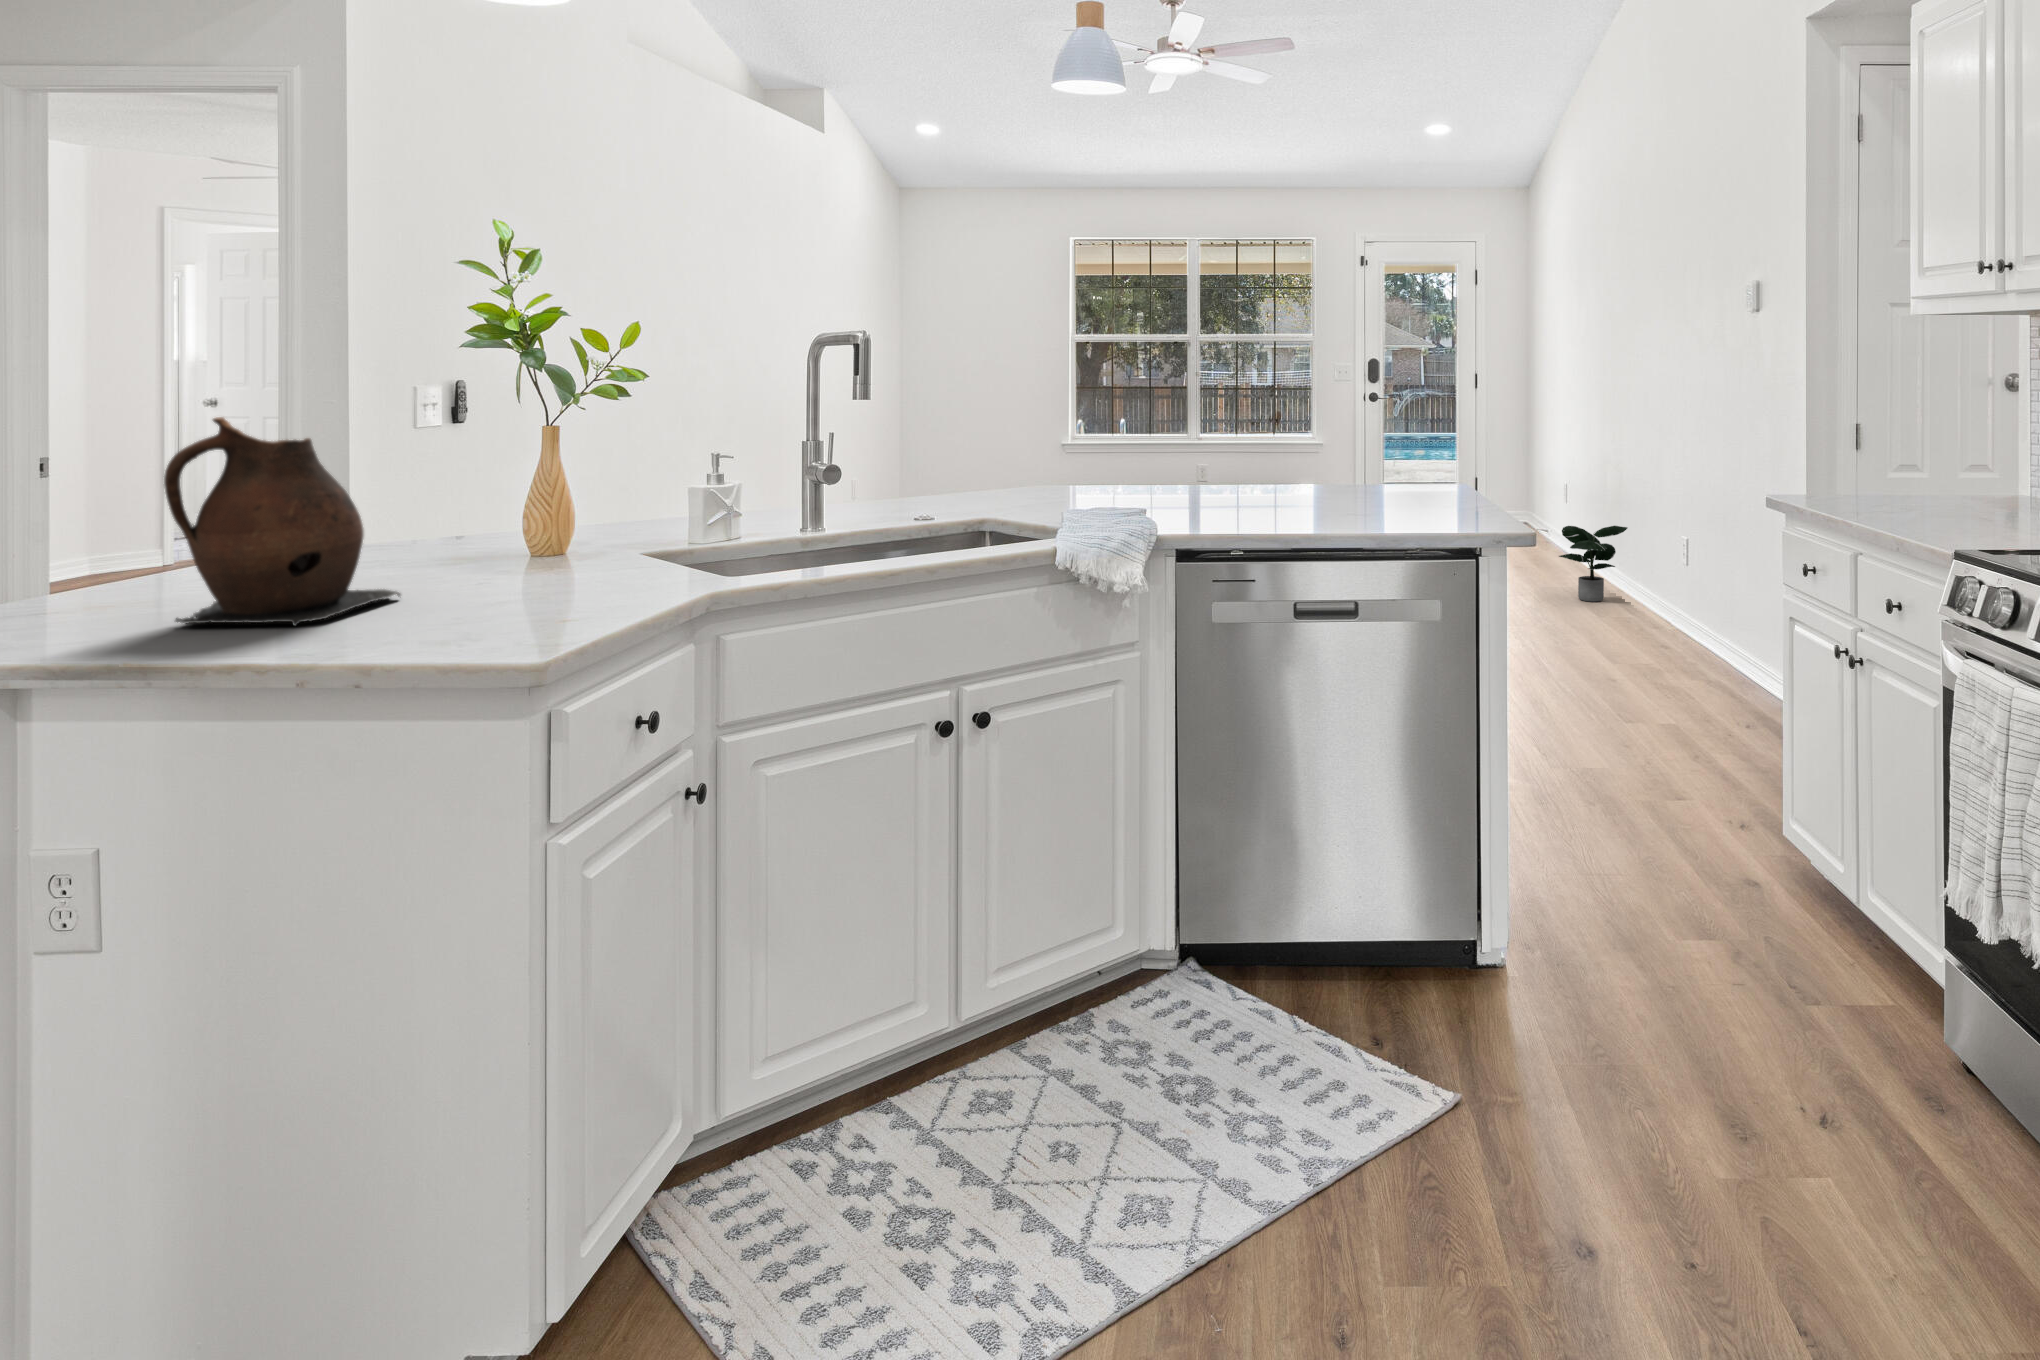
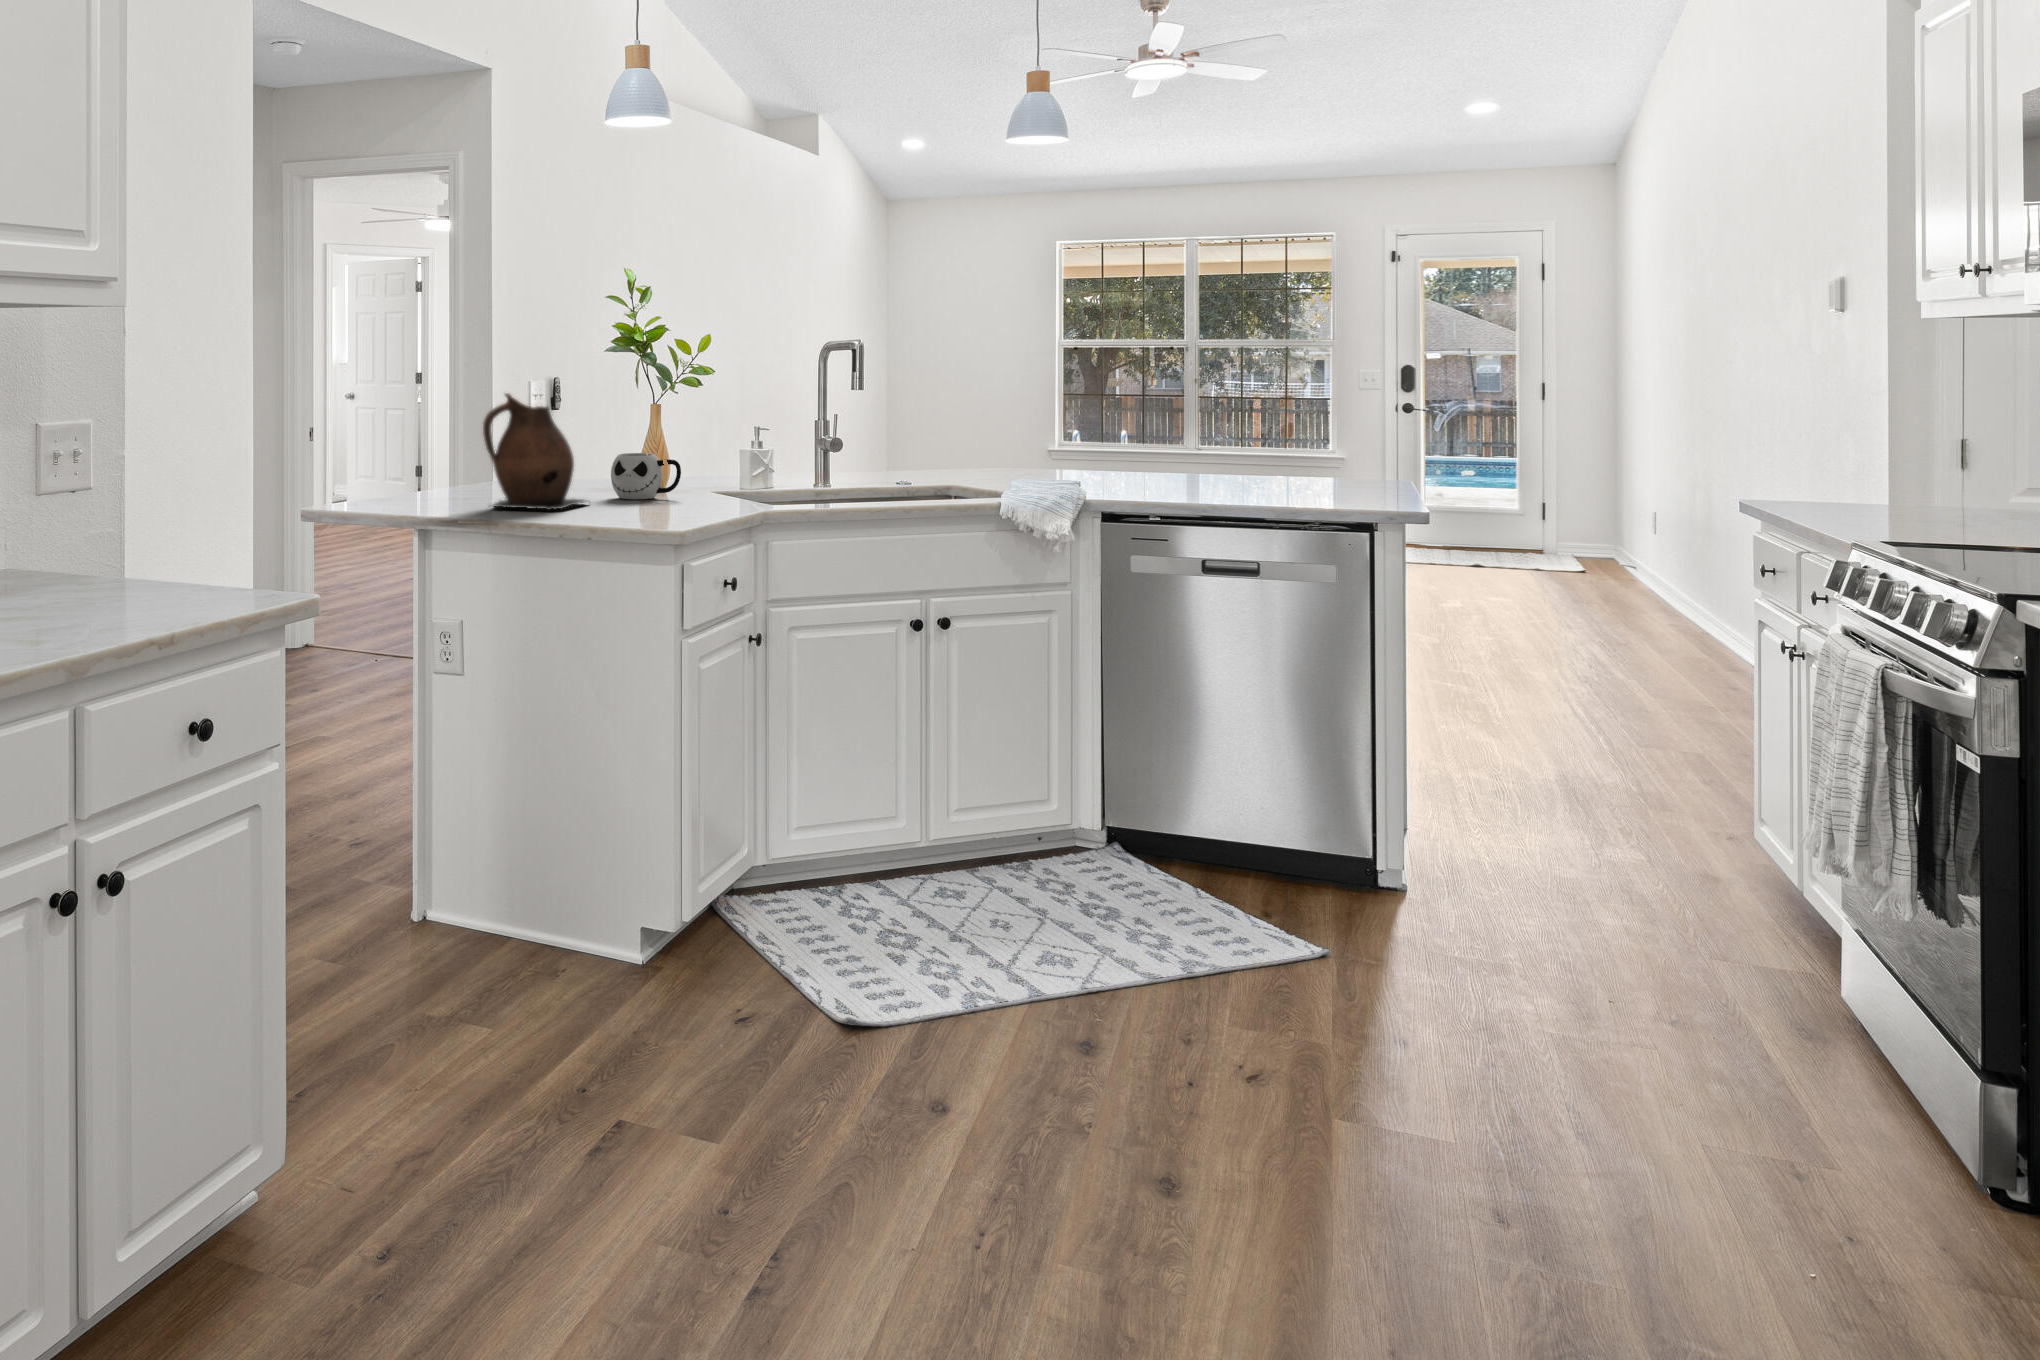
mug: none [454,503,578,580] -> present [611,453,681,499]
potted plant: present [1559,526,1627,602] -> none [1615,557,1712,645]

